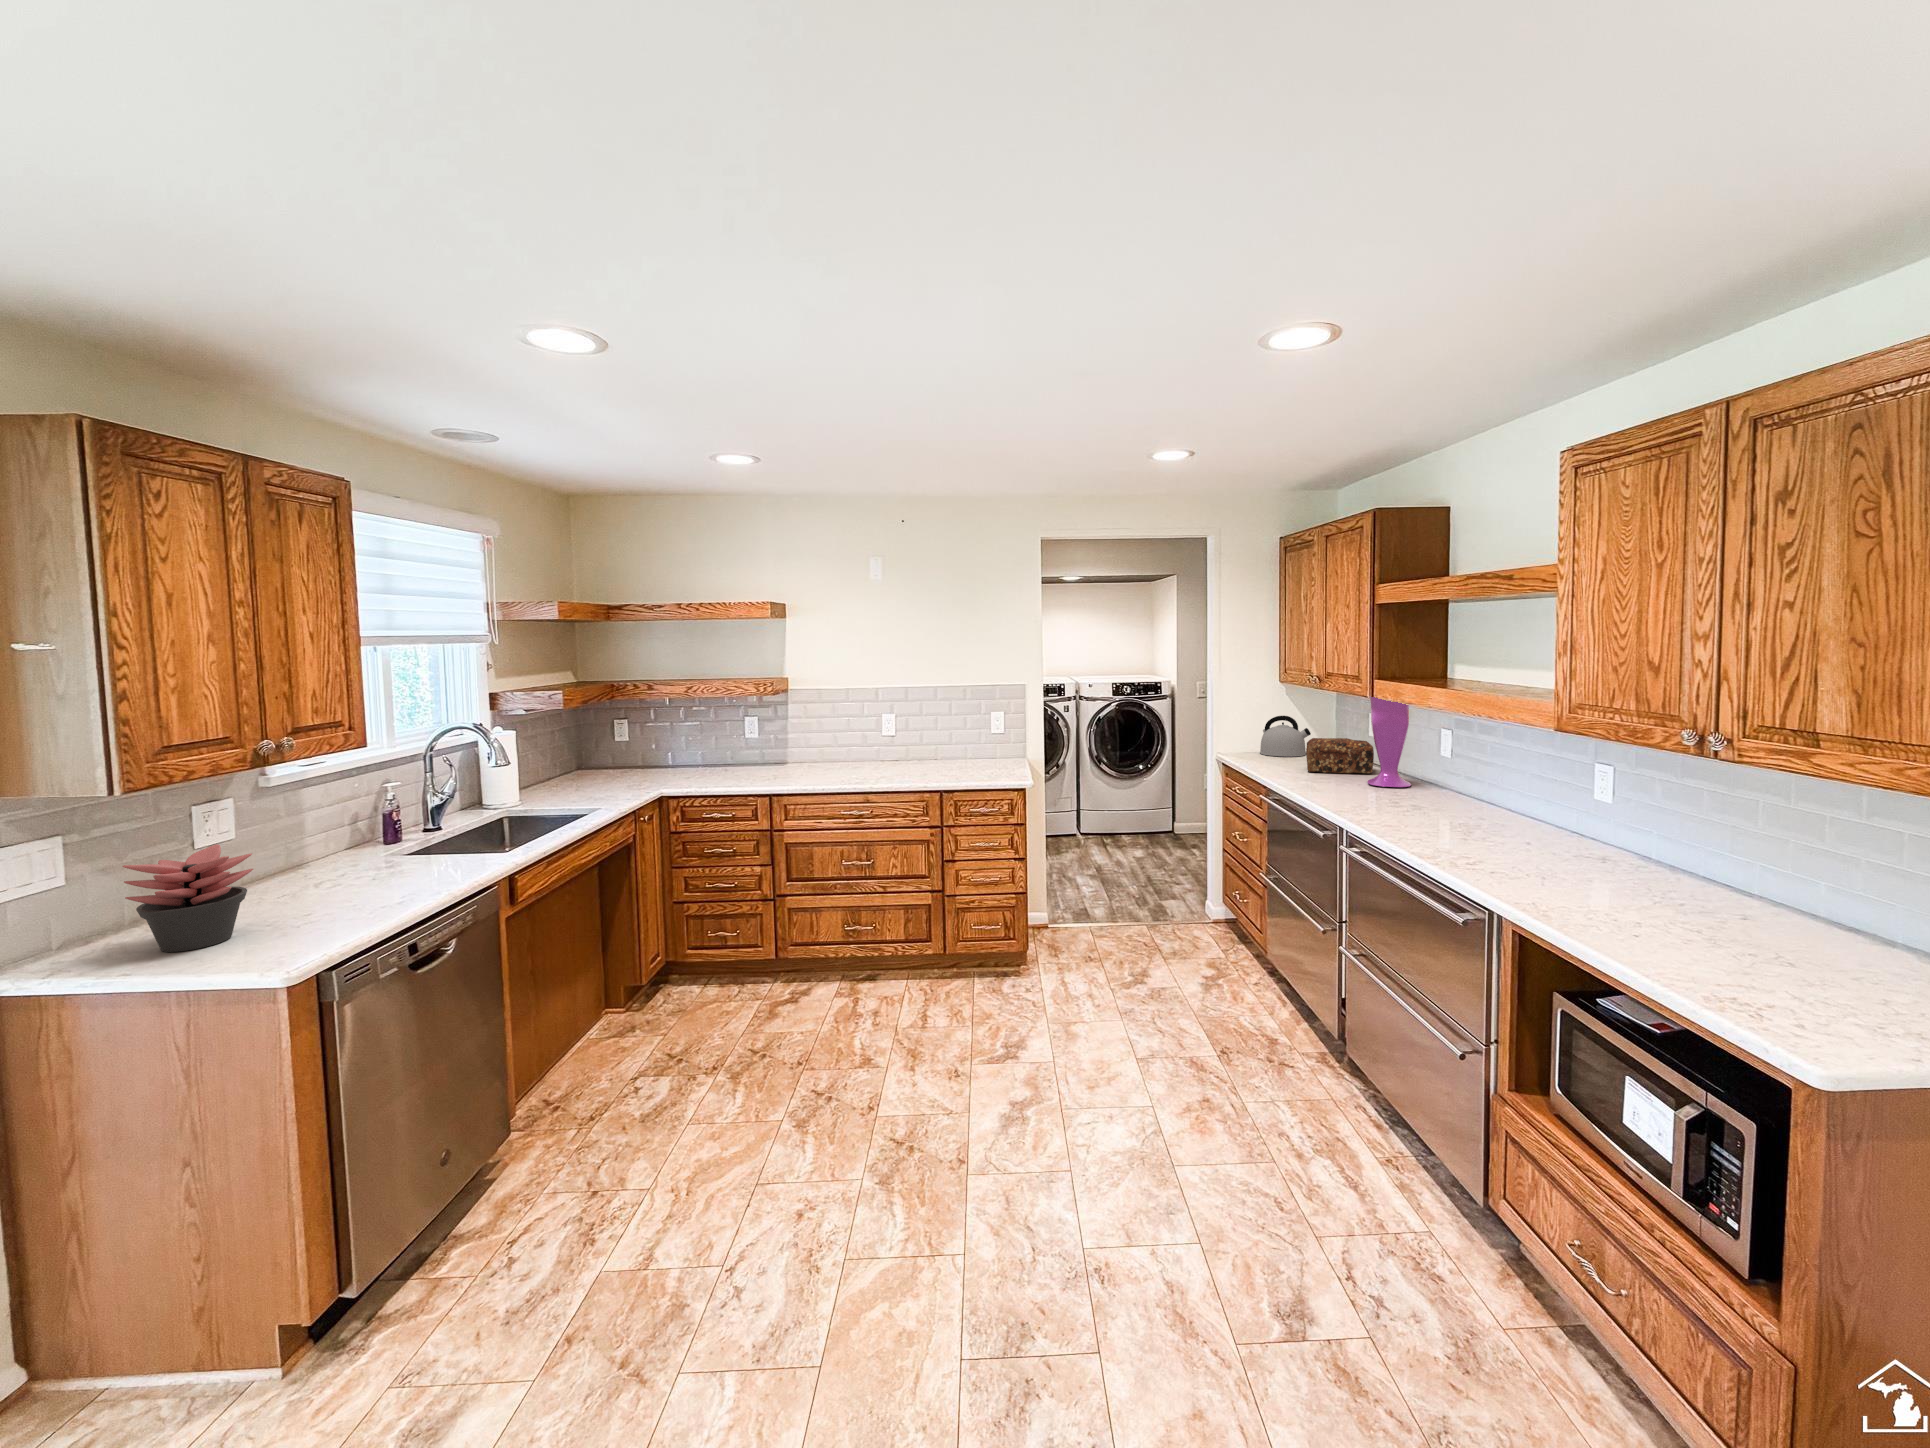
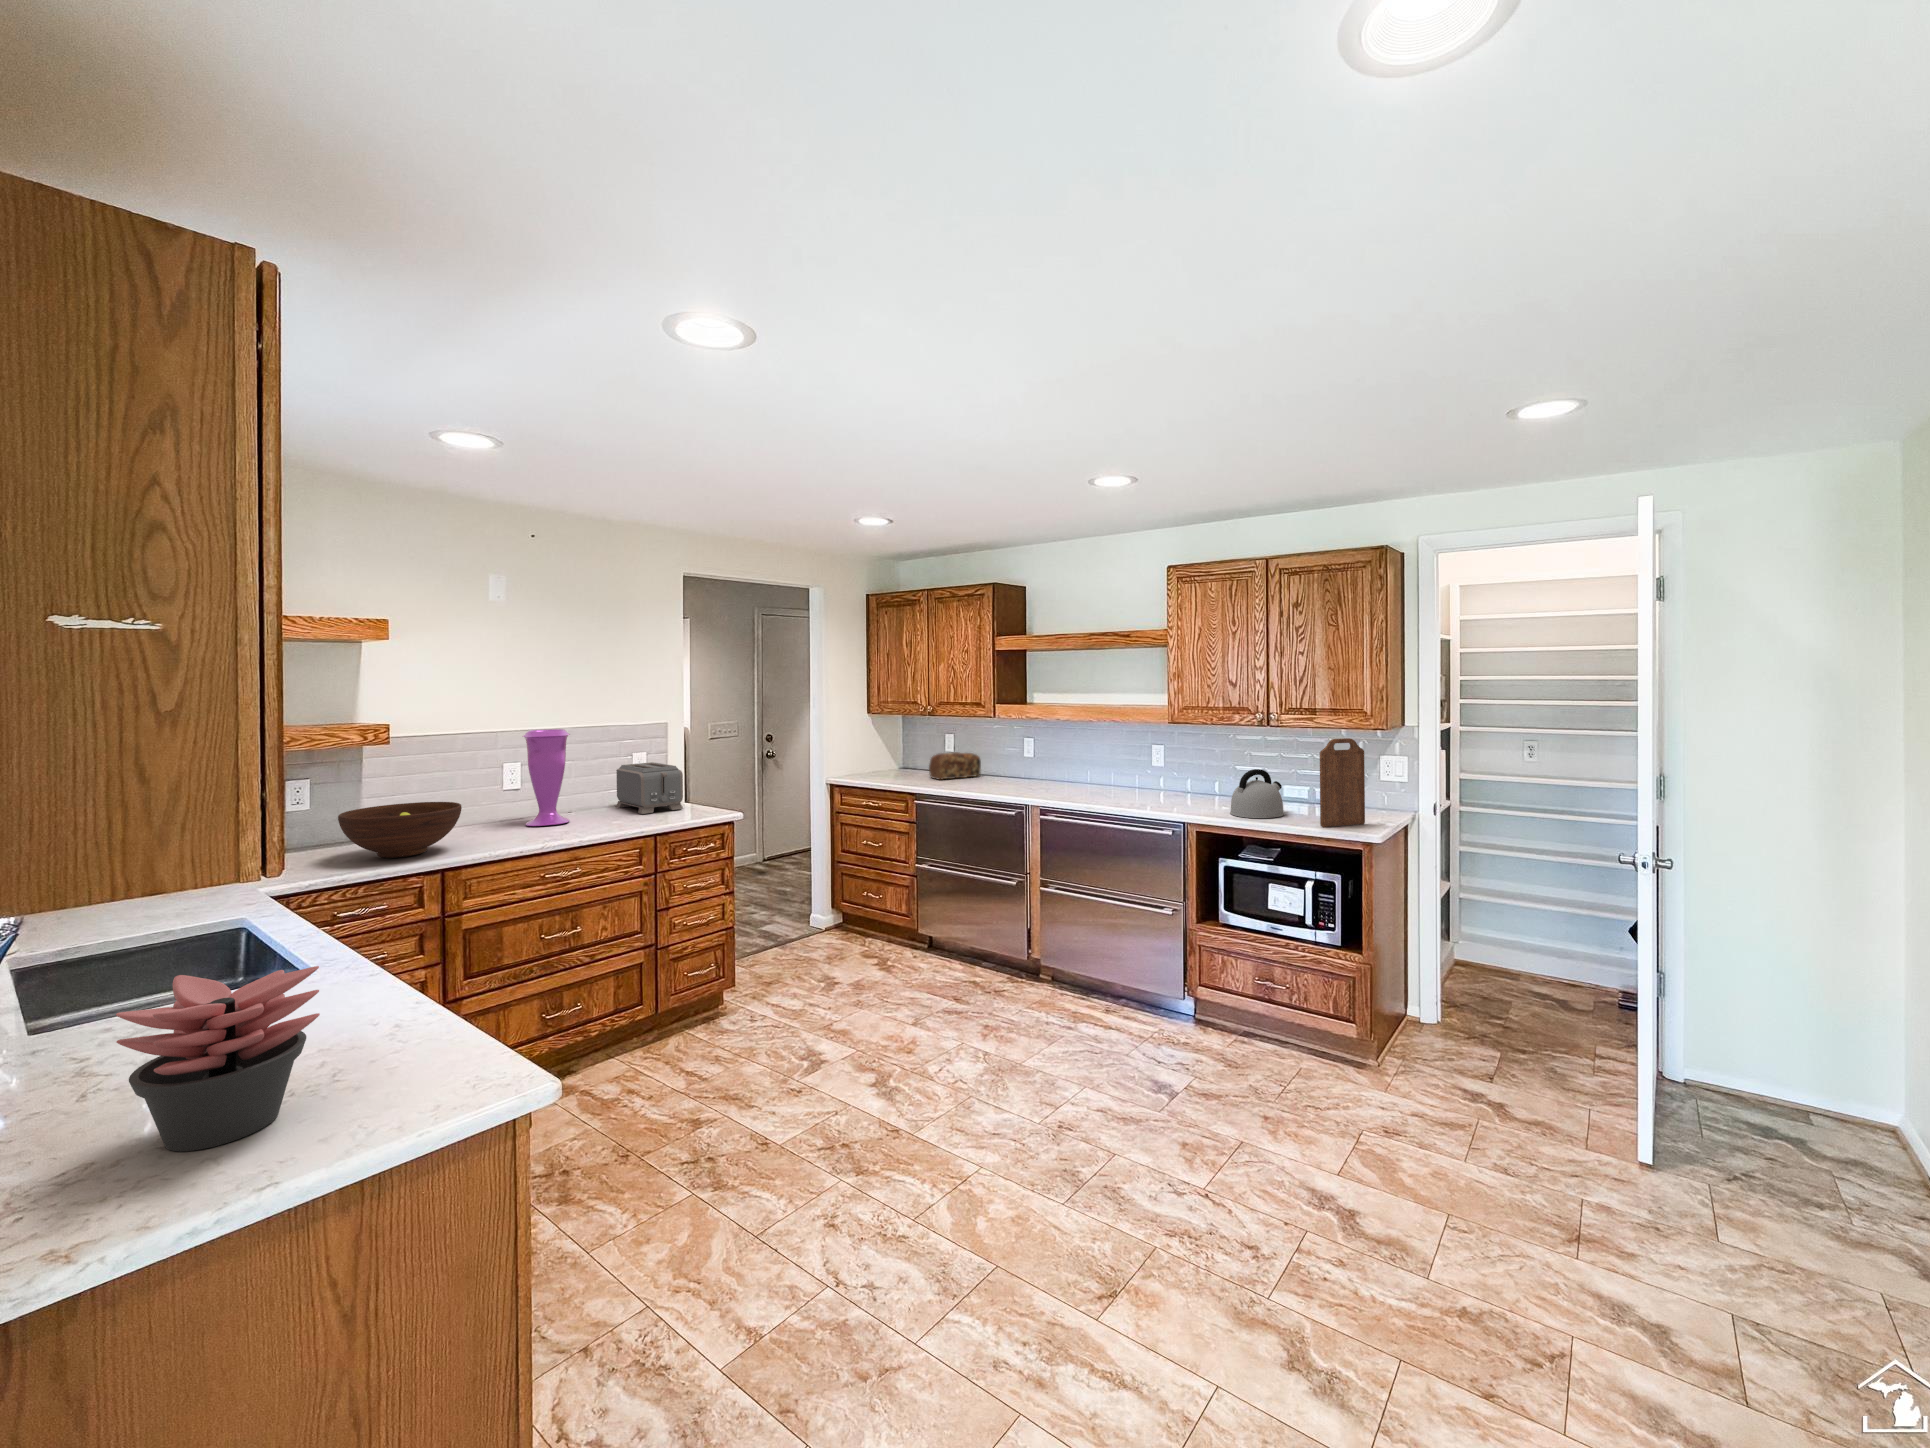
vase: present [1368,696,1411,787] -> present [522,729,570,826]
kettle: present [1260,716,1311,757] -> present [1230,769,1284,818]
toaster: none [966,721,1010,769] -> present [616,762,683,814]
fruit bowl: none [728,739,806,780] -> present [338,802,462,858]
cutting board: none [1734,809,1908,1030] -> present [1320,738,1365,827]

